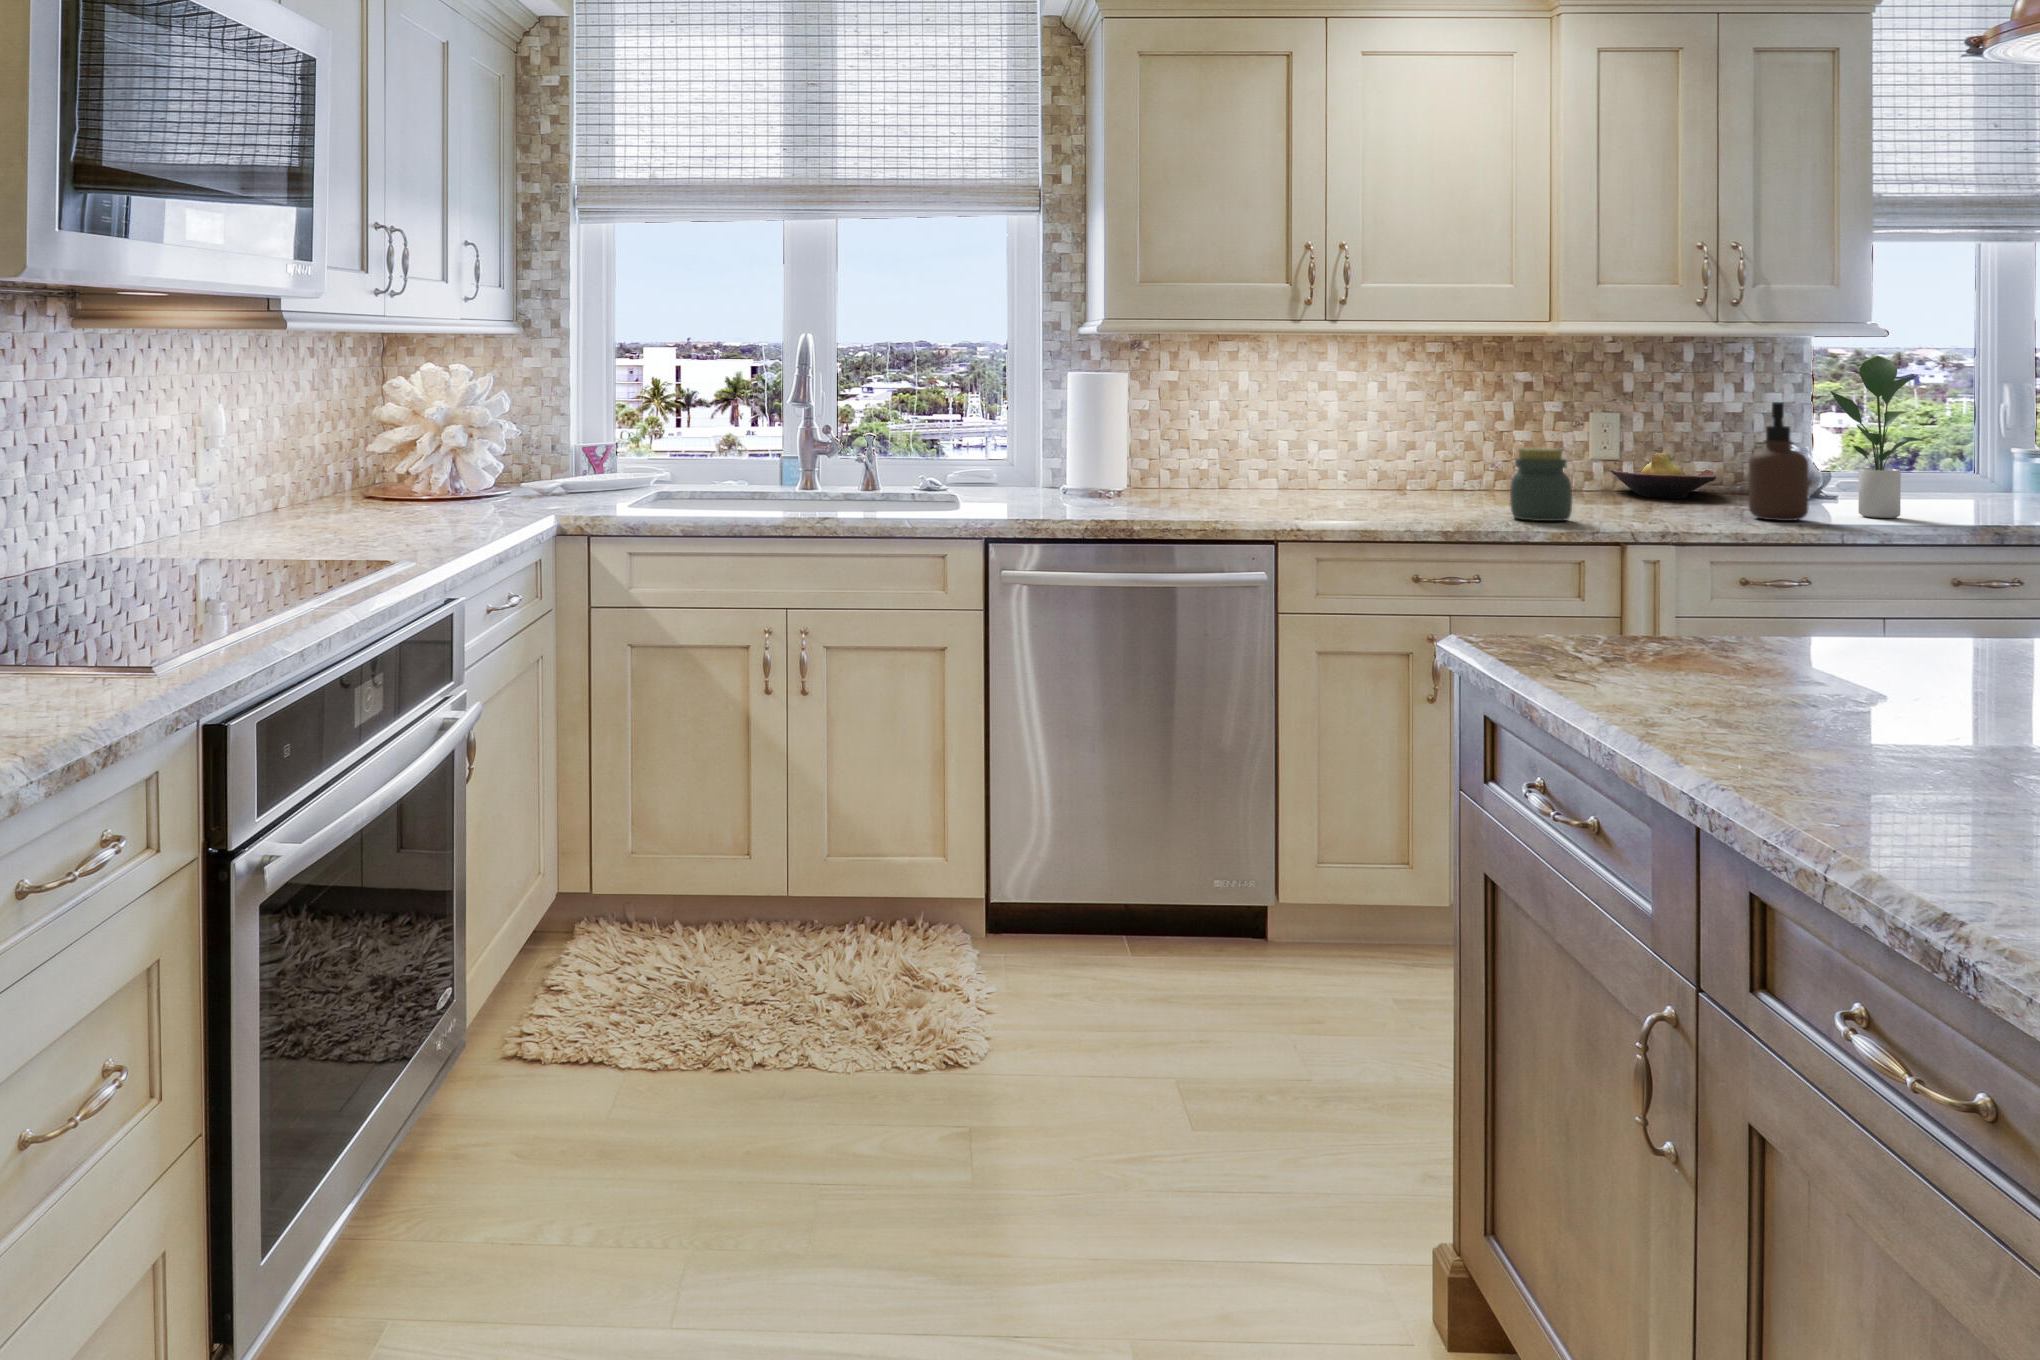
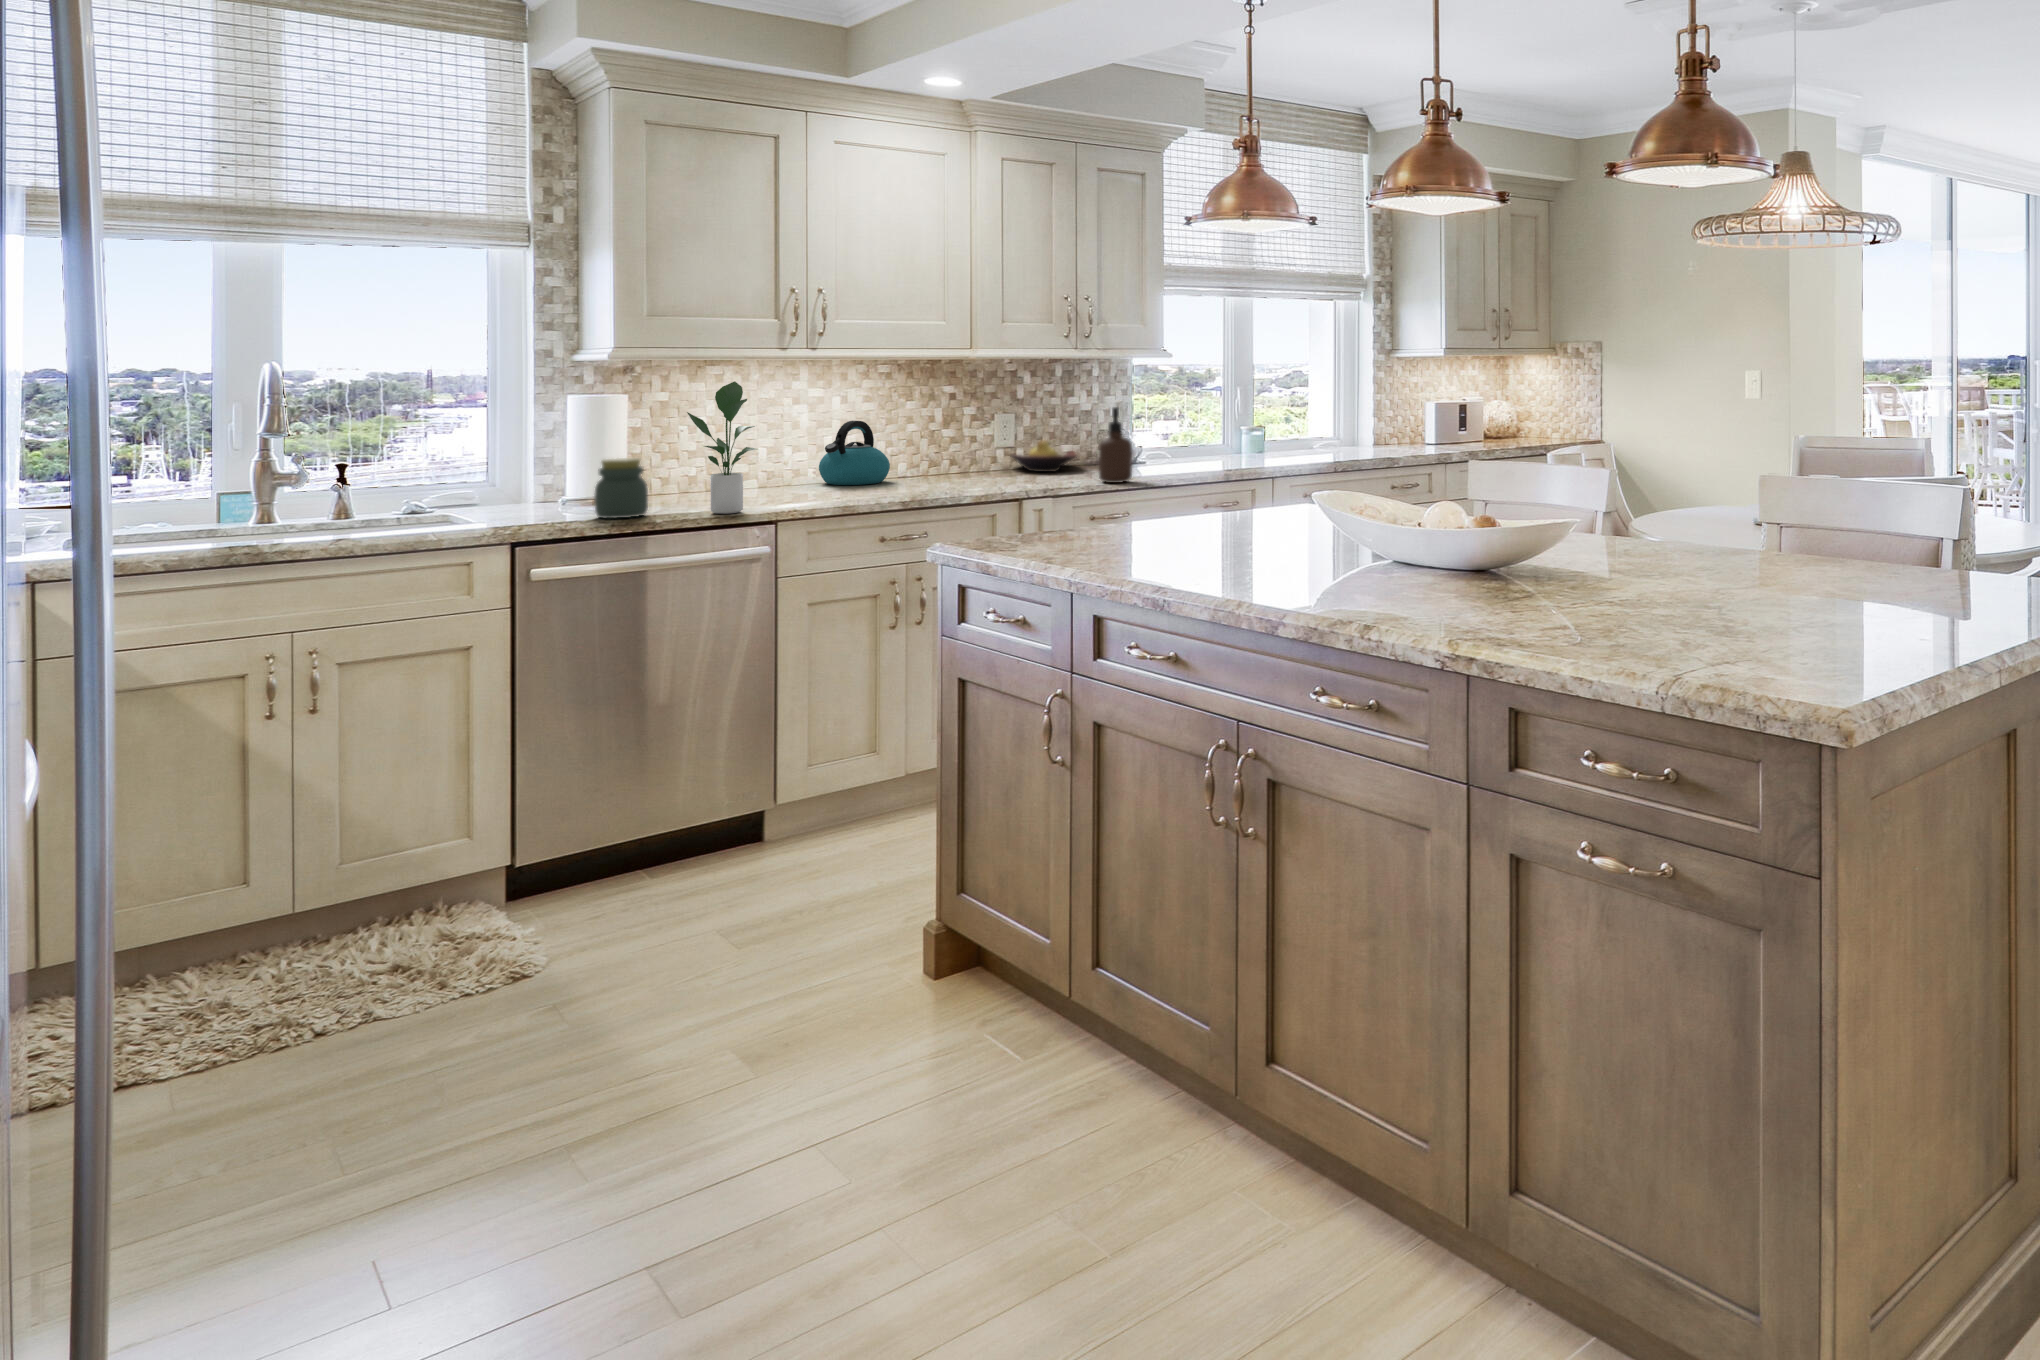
potted plant: present [1830,356,1923,518] -> present [687,381,757,514]
kettle: none [1349,414,1438,497] -> present [819,421,890,485]
jar: present [1510,448,1572,521] -> present [594,458,648,519]

